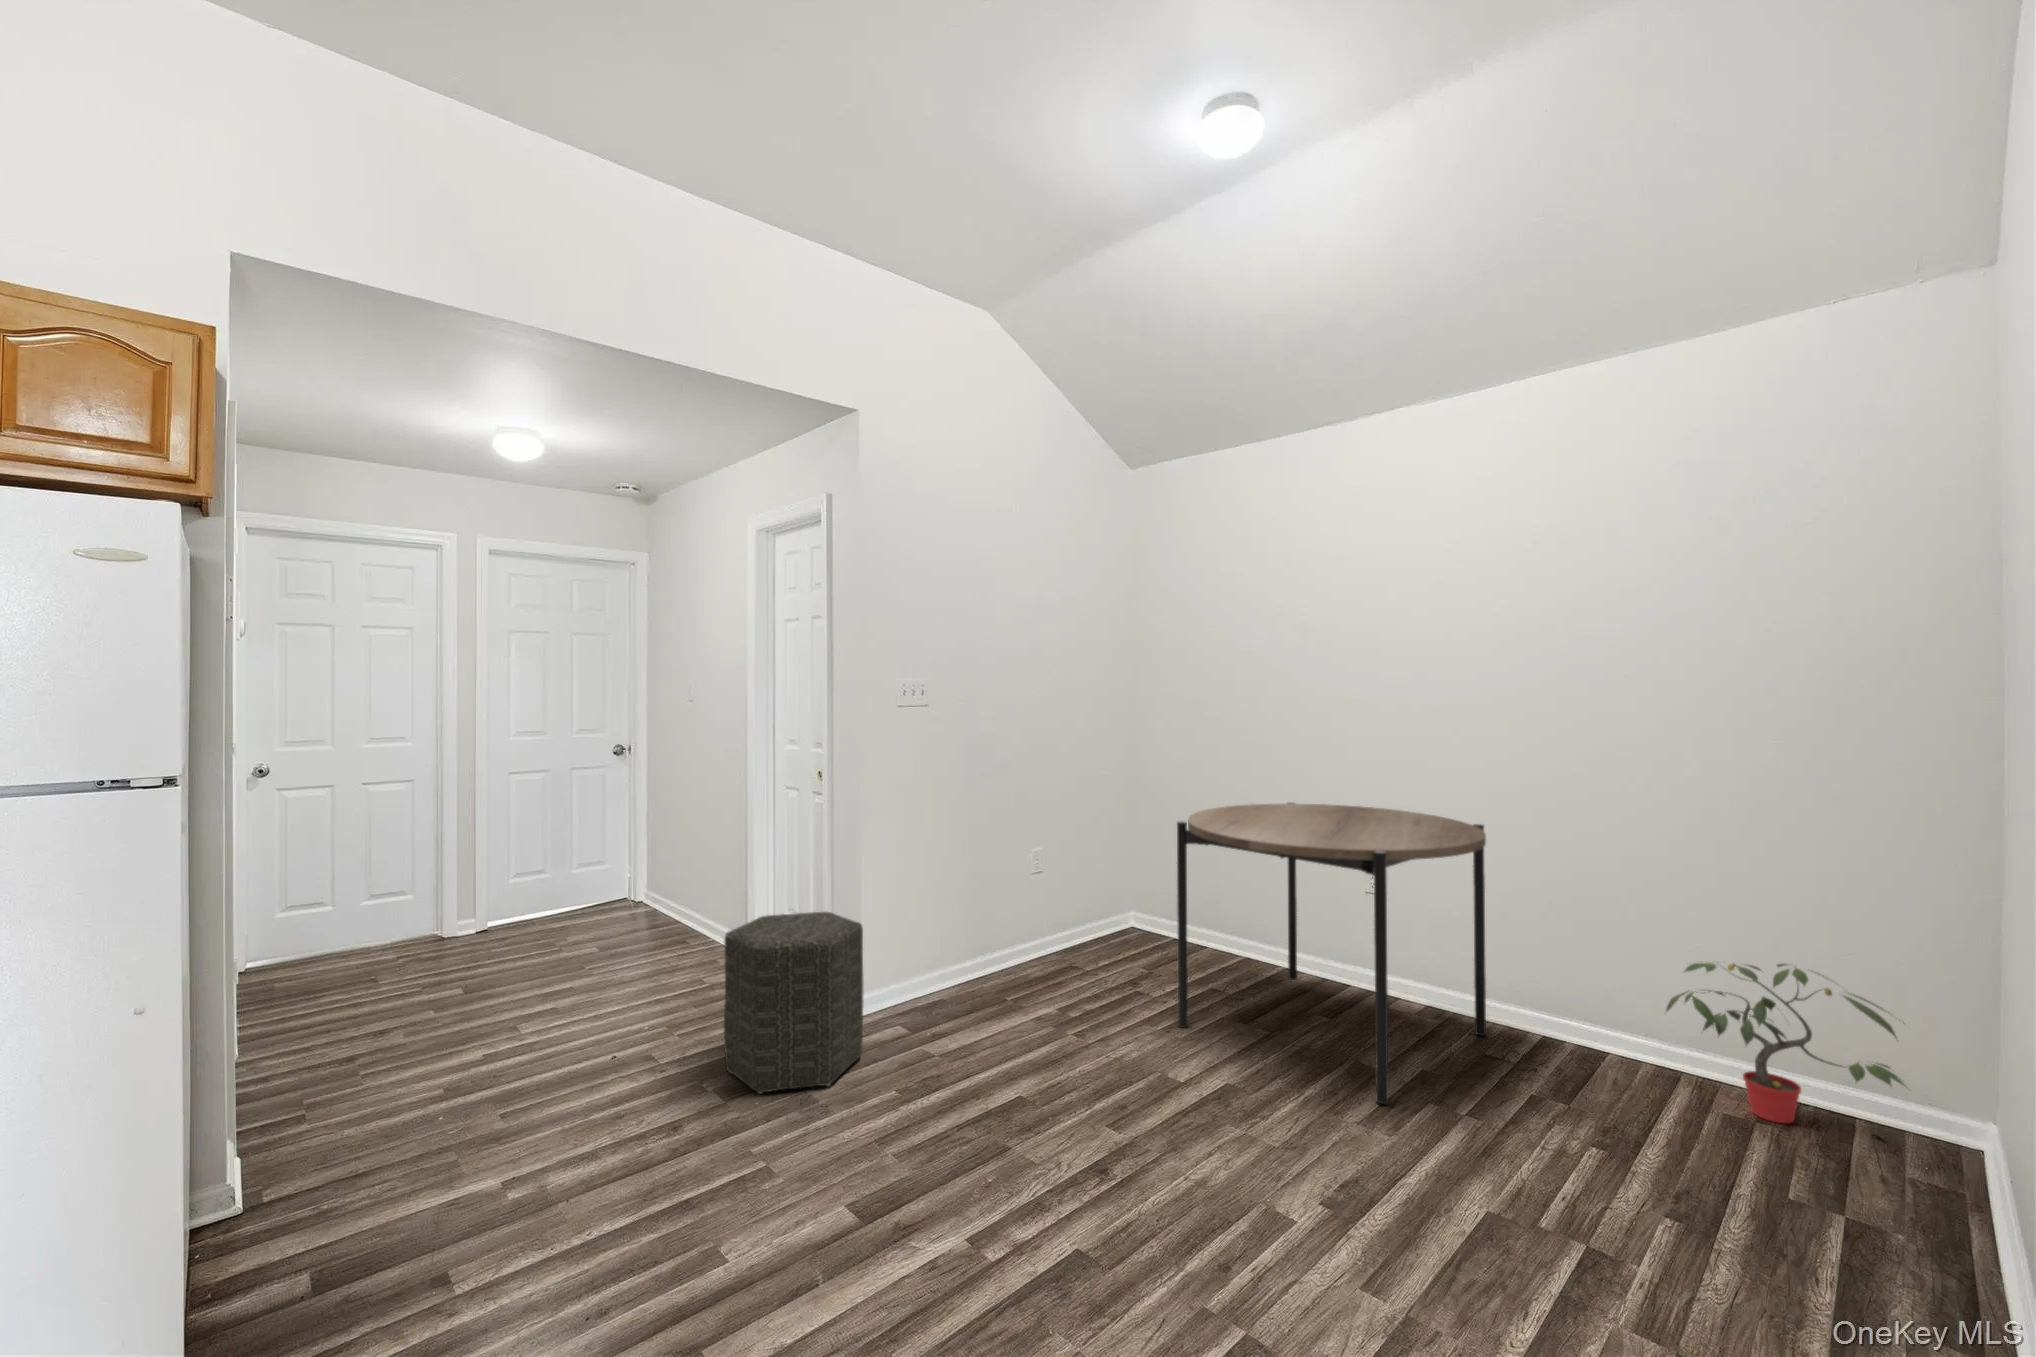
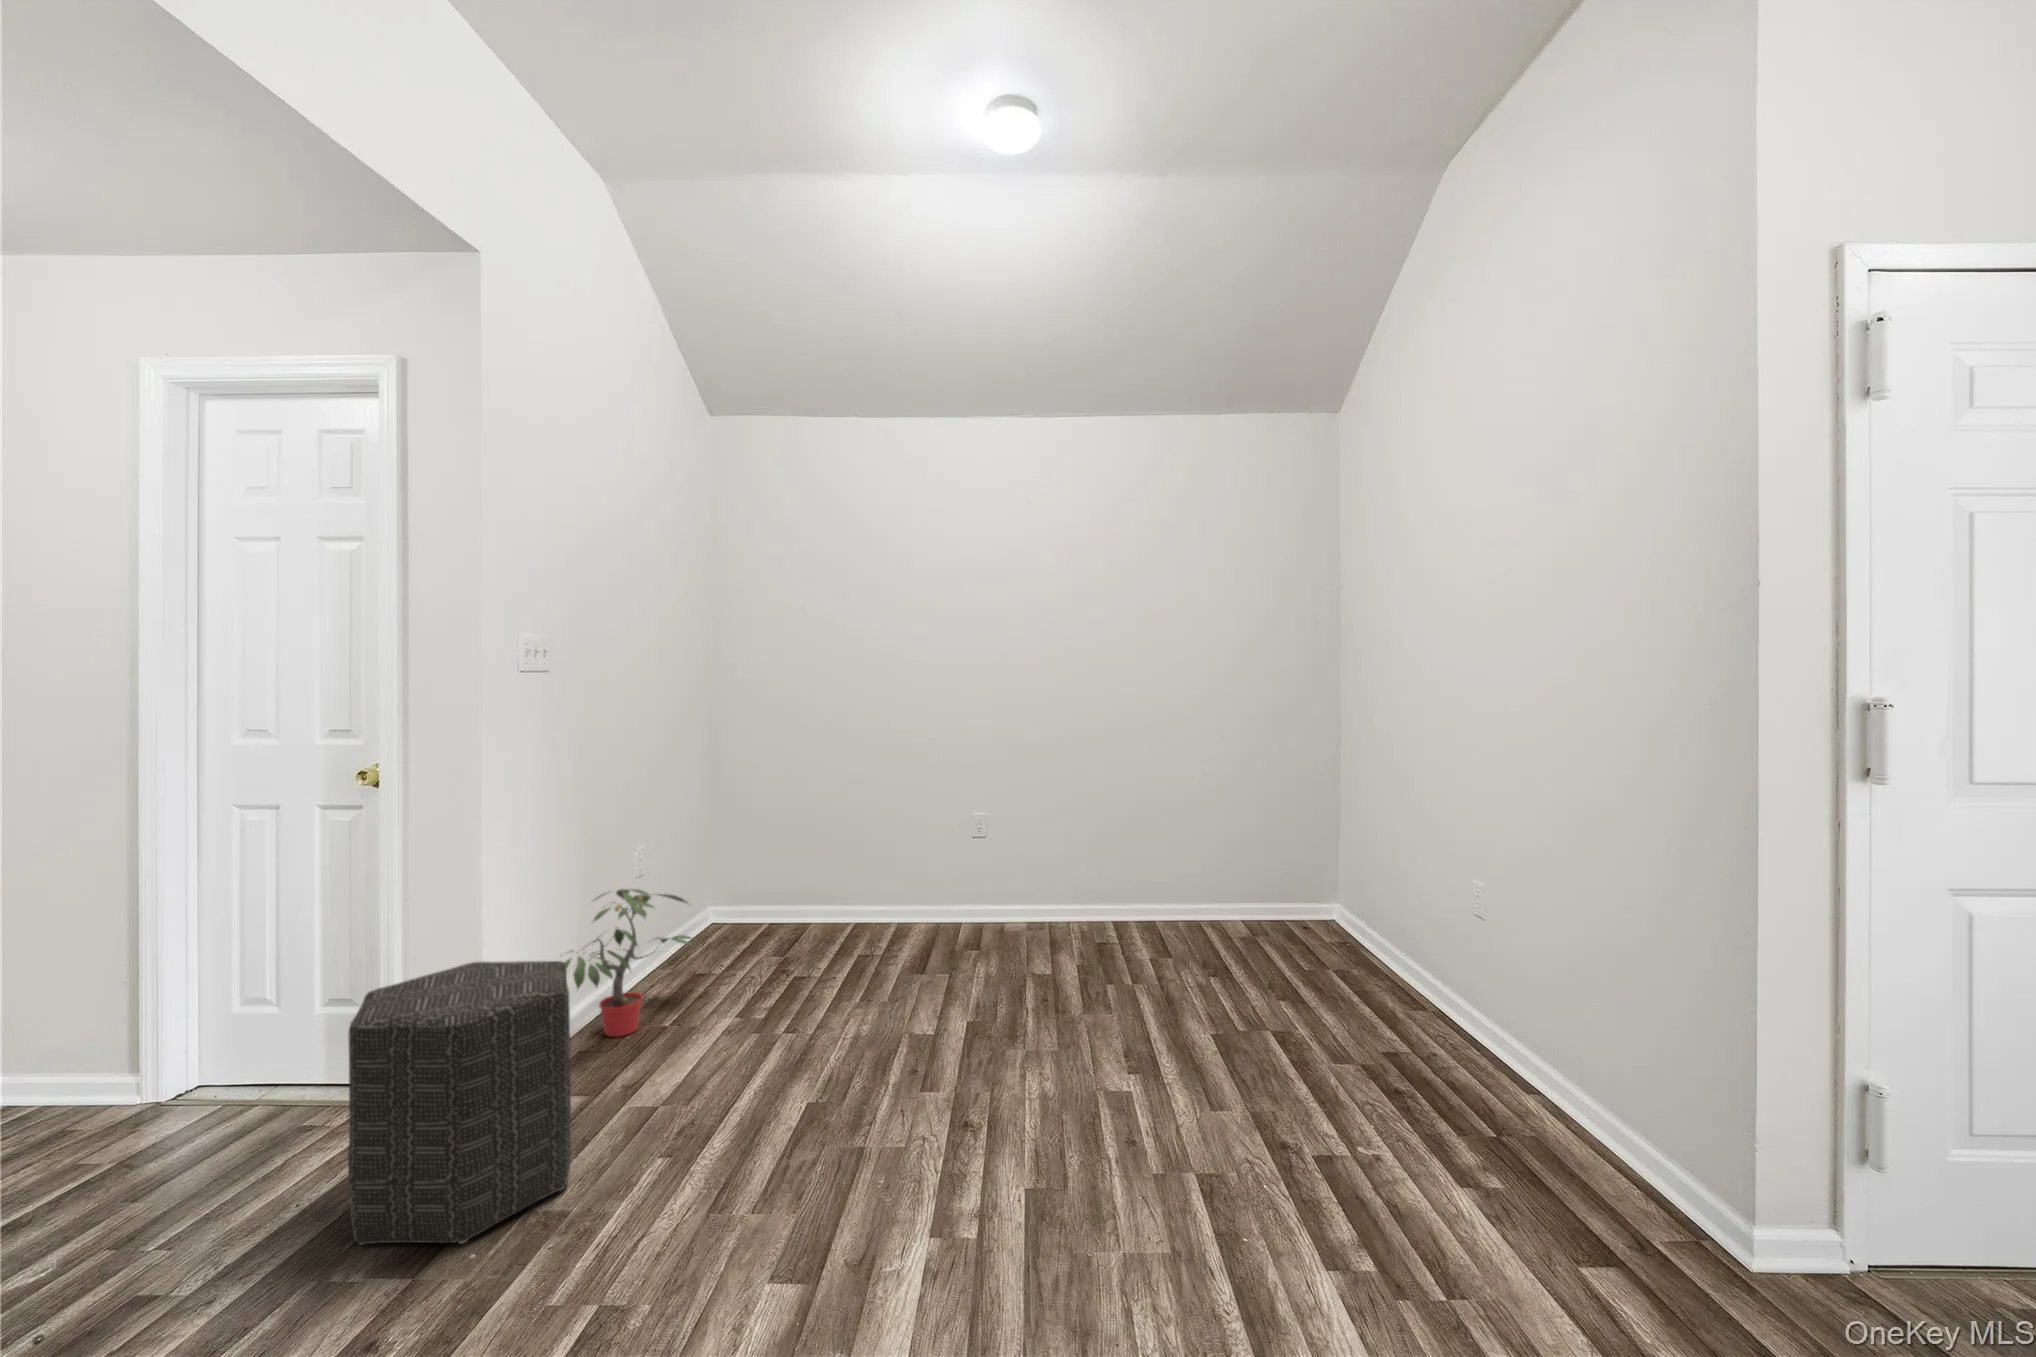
dining table: present [1177,802,1486,1104] -> none [860,760,1110,995]
potted plant: present [1666,962,1904,1123] -> present [565,889,694,1037]

